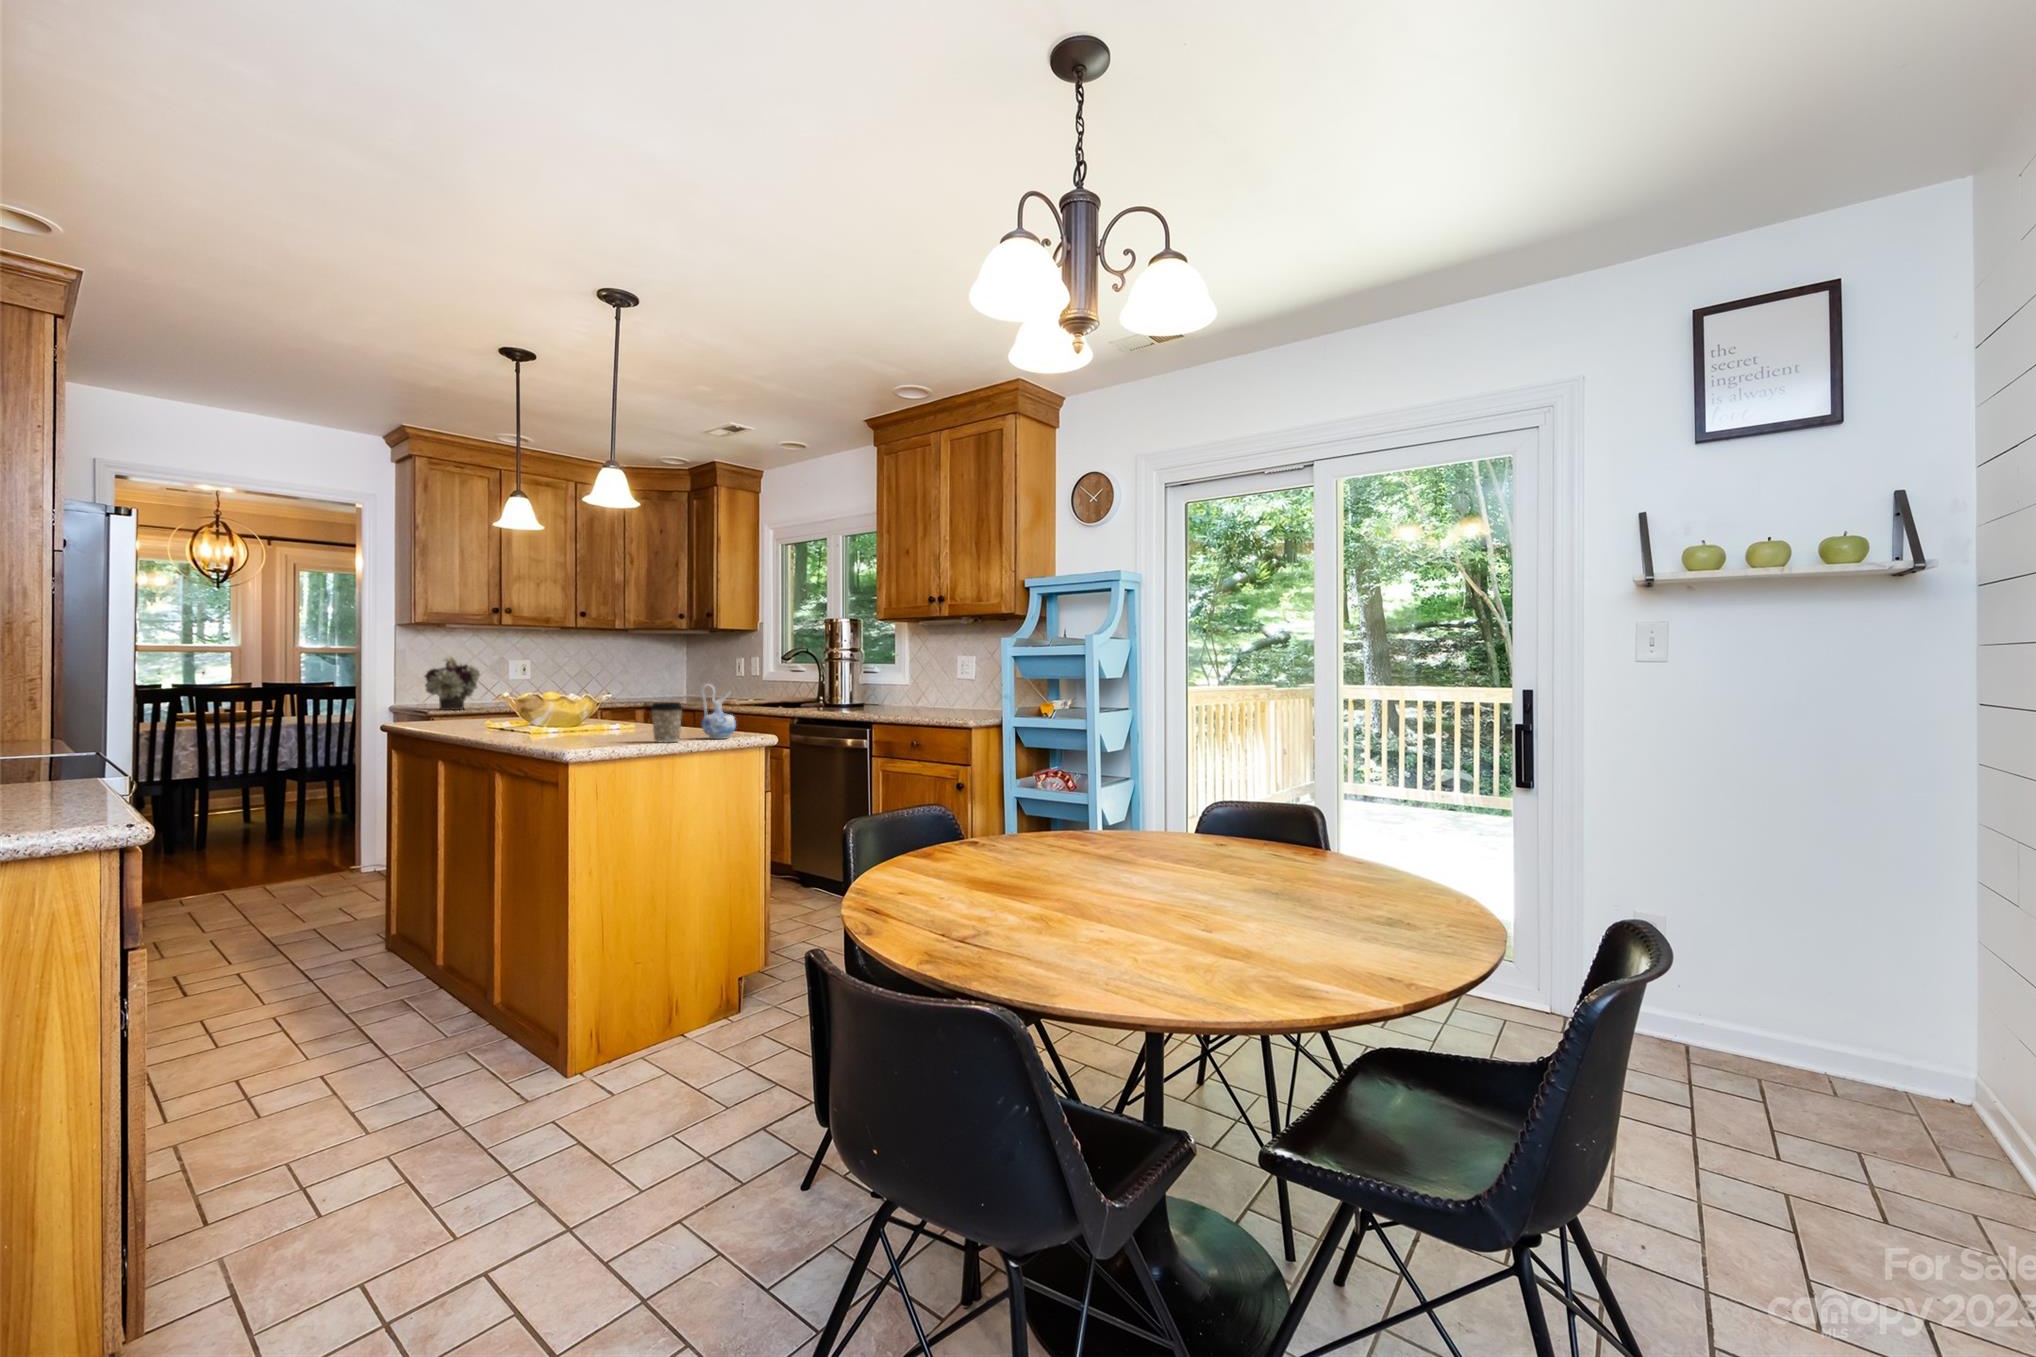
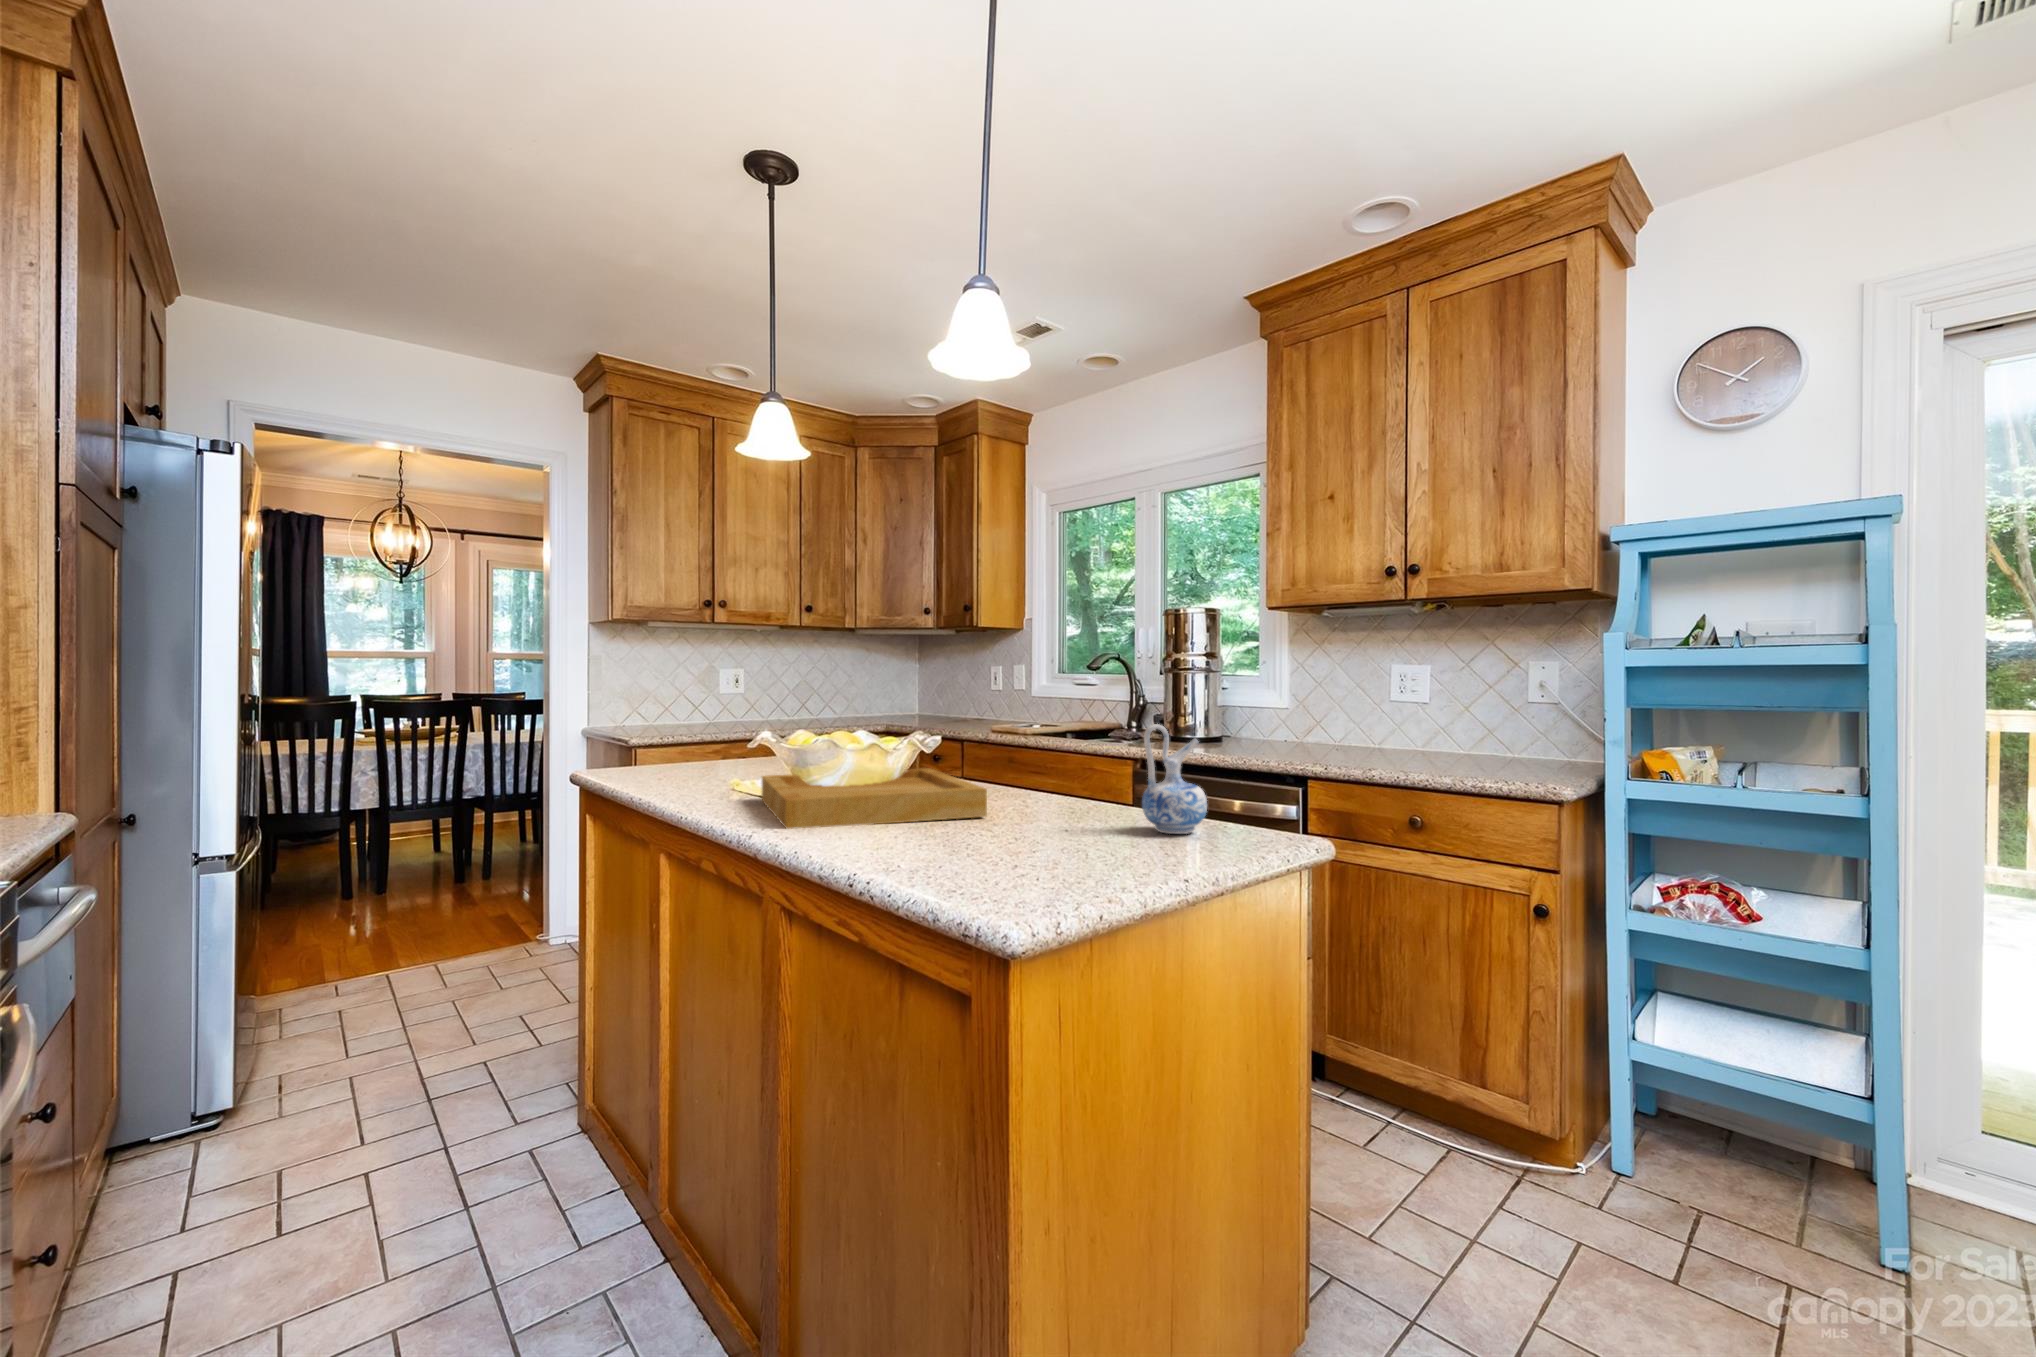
flower arrangement: present [425,657,480,710] -> none [625,662,690,732]
coffee cup: present [651,702,682,743] -> none [1076,765,1139,853]
tray: none [502,715,626,740] -> present [762,768,987,829]

